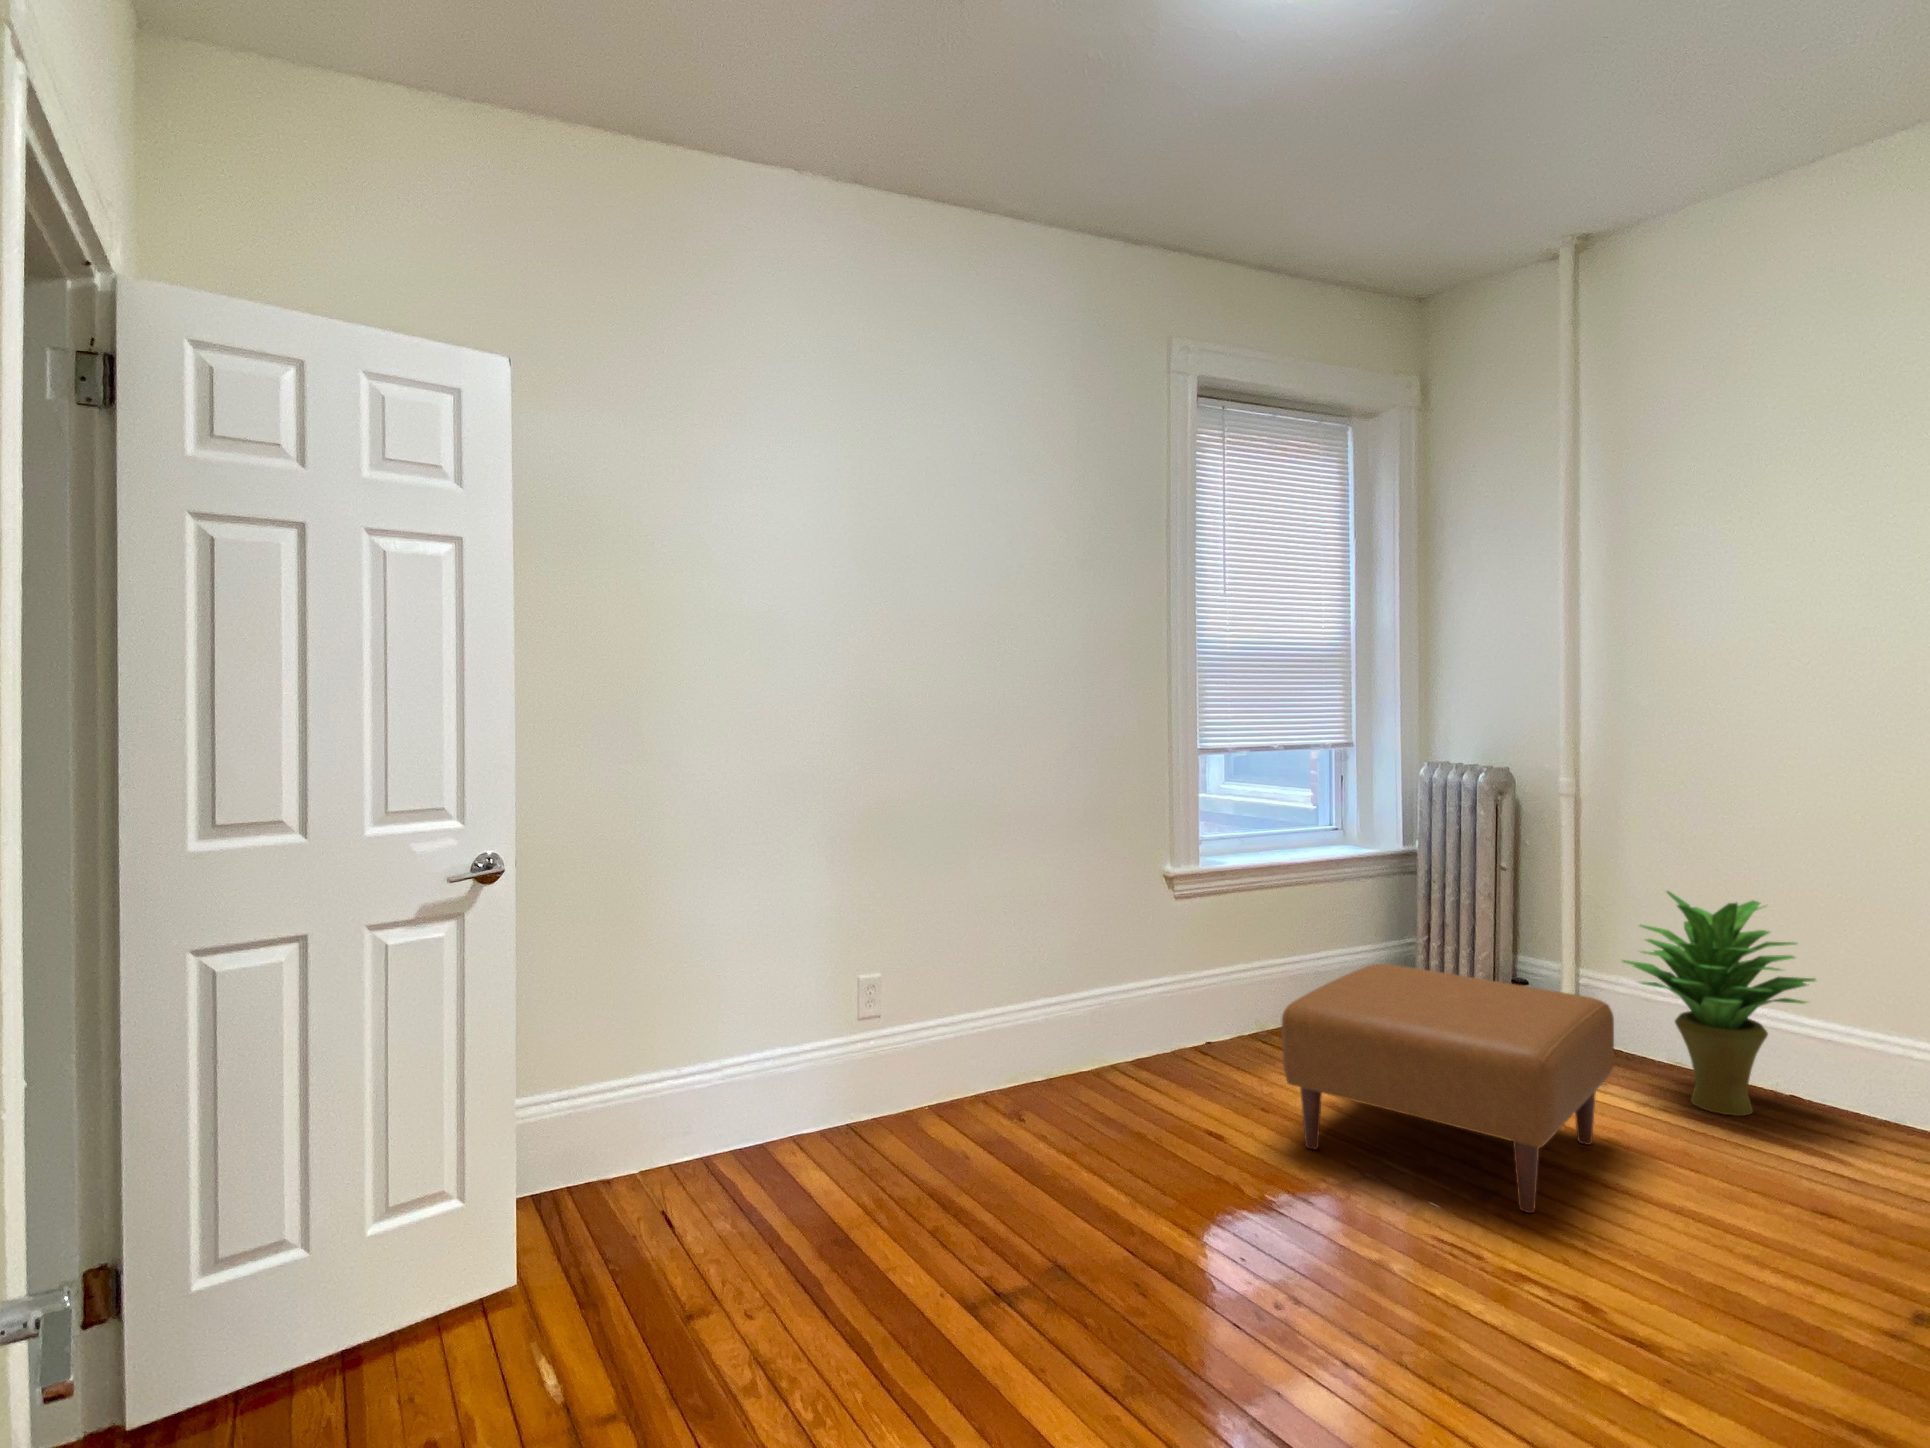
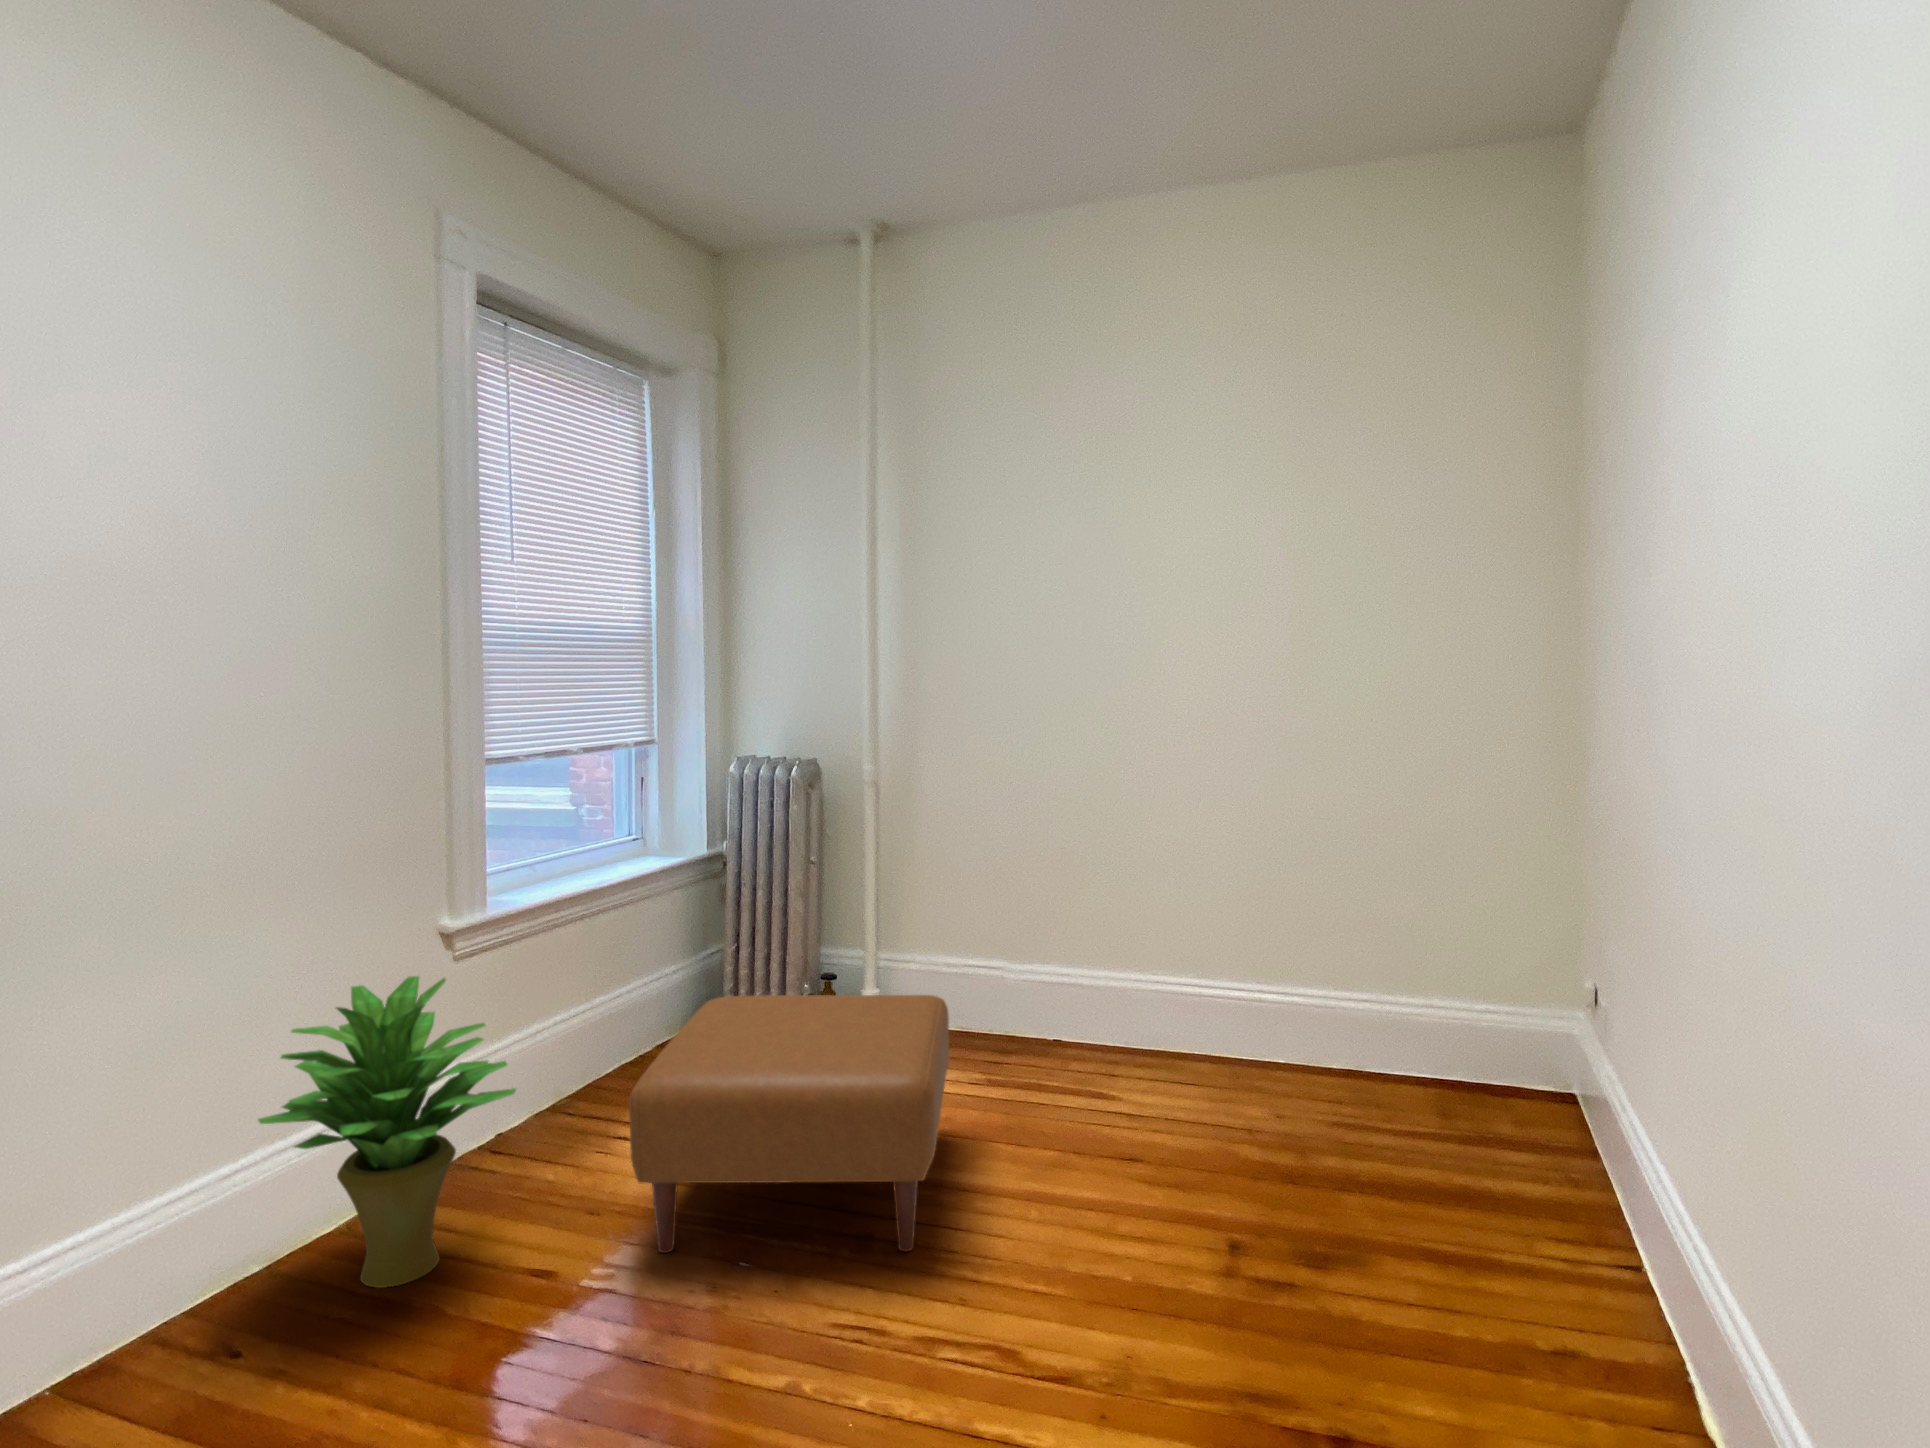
potted plant: present [1623,891,1816,1116] -> present [258,976,516,1288]

